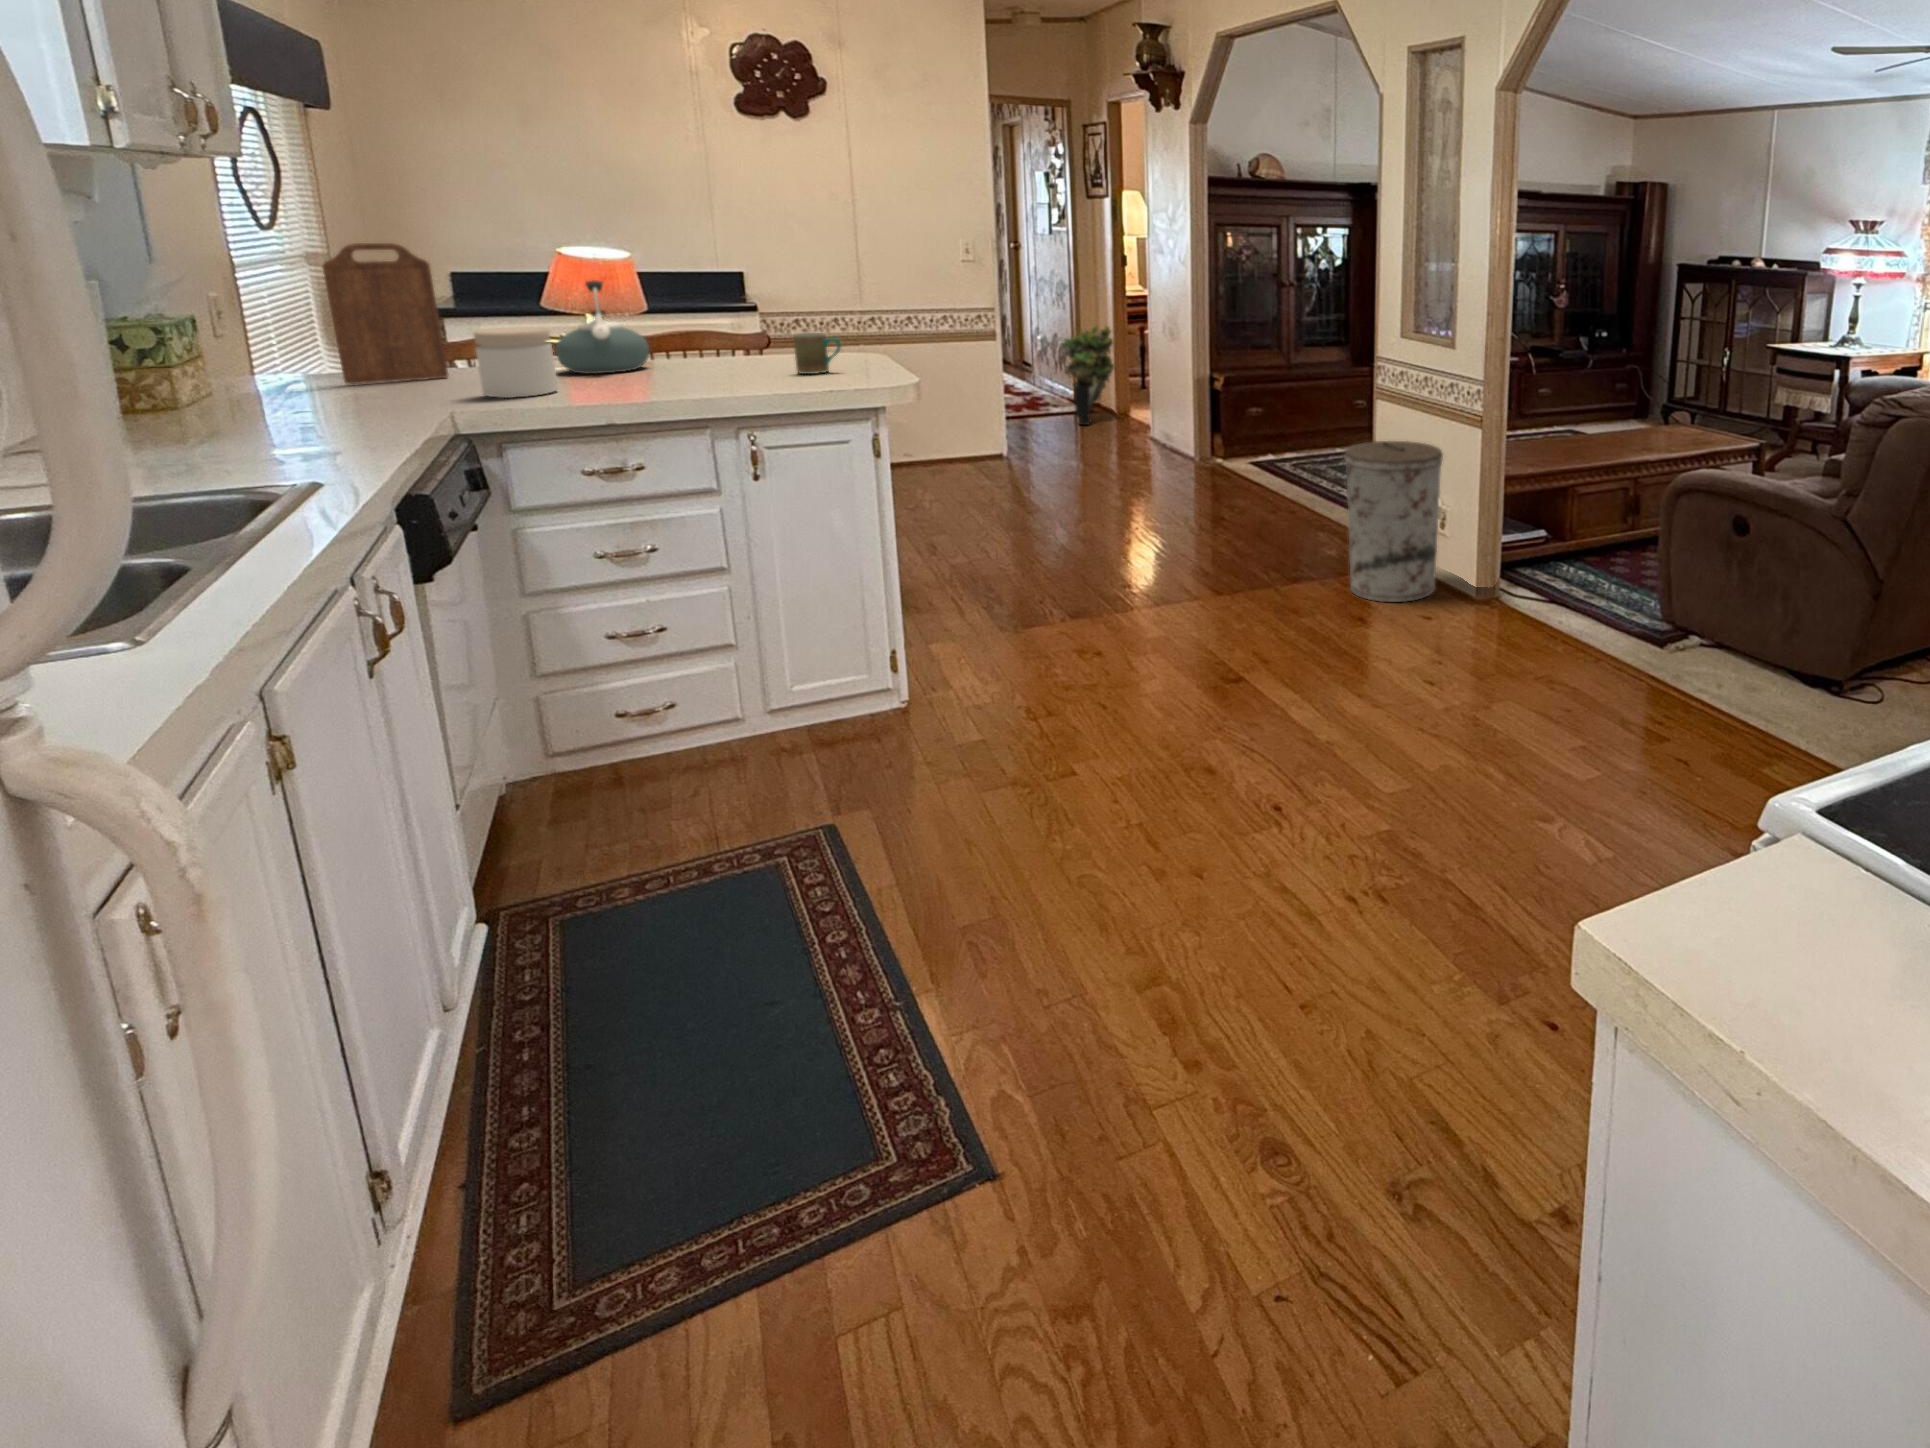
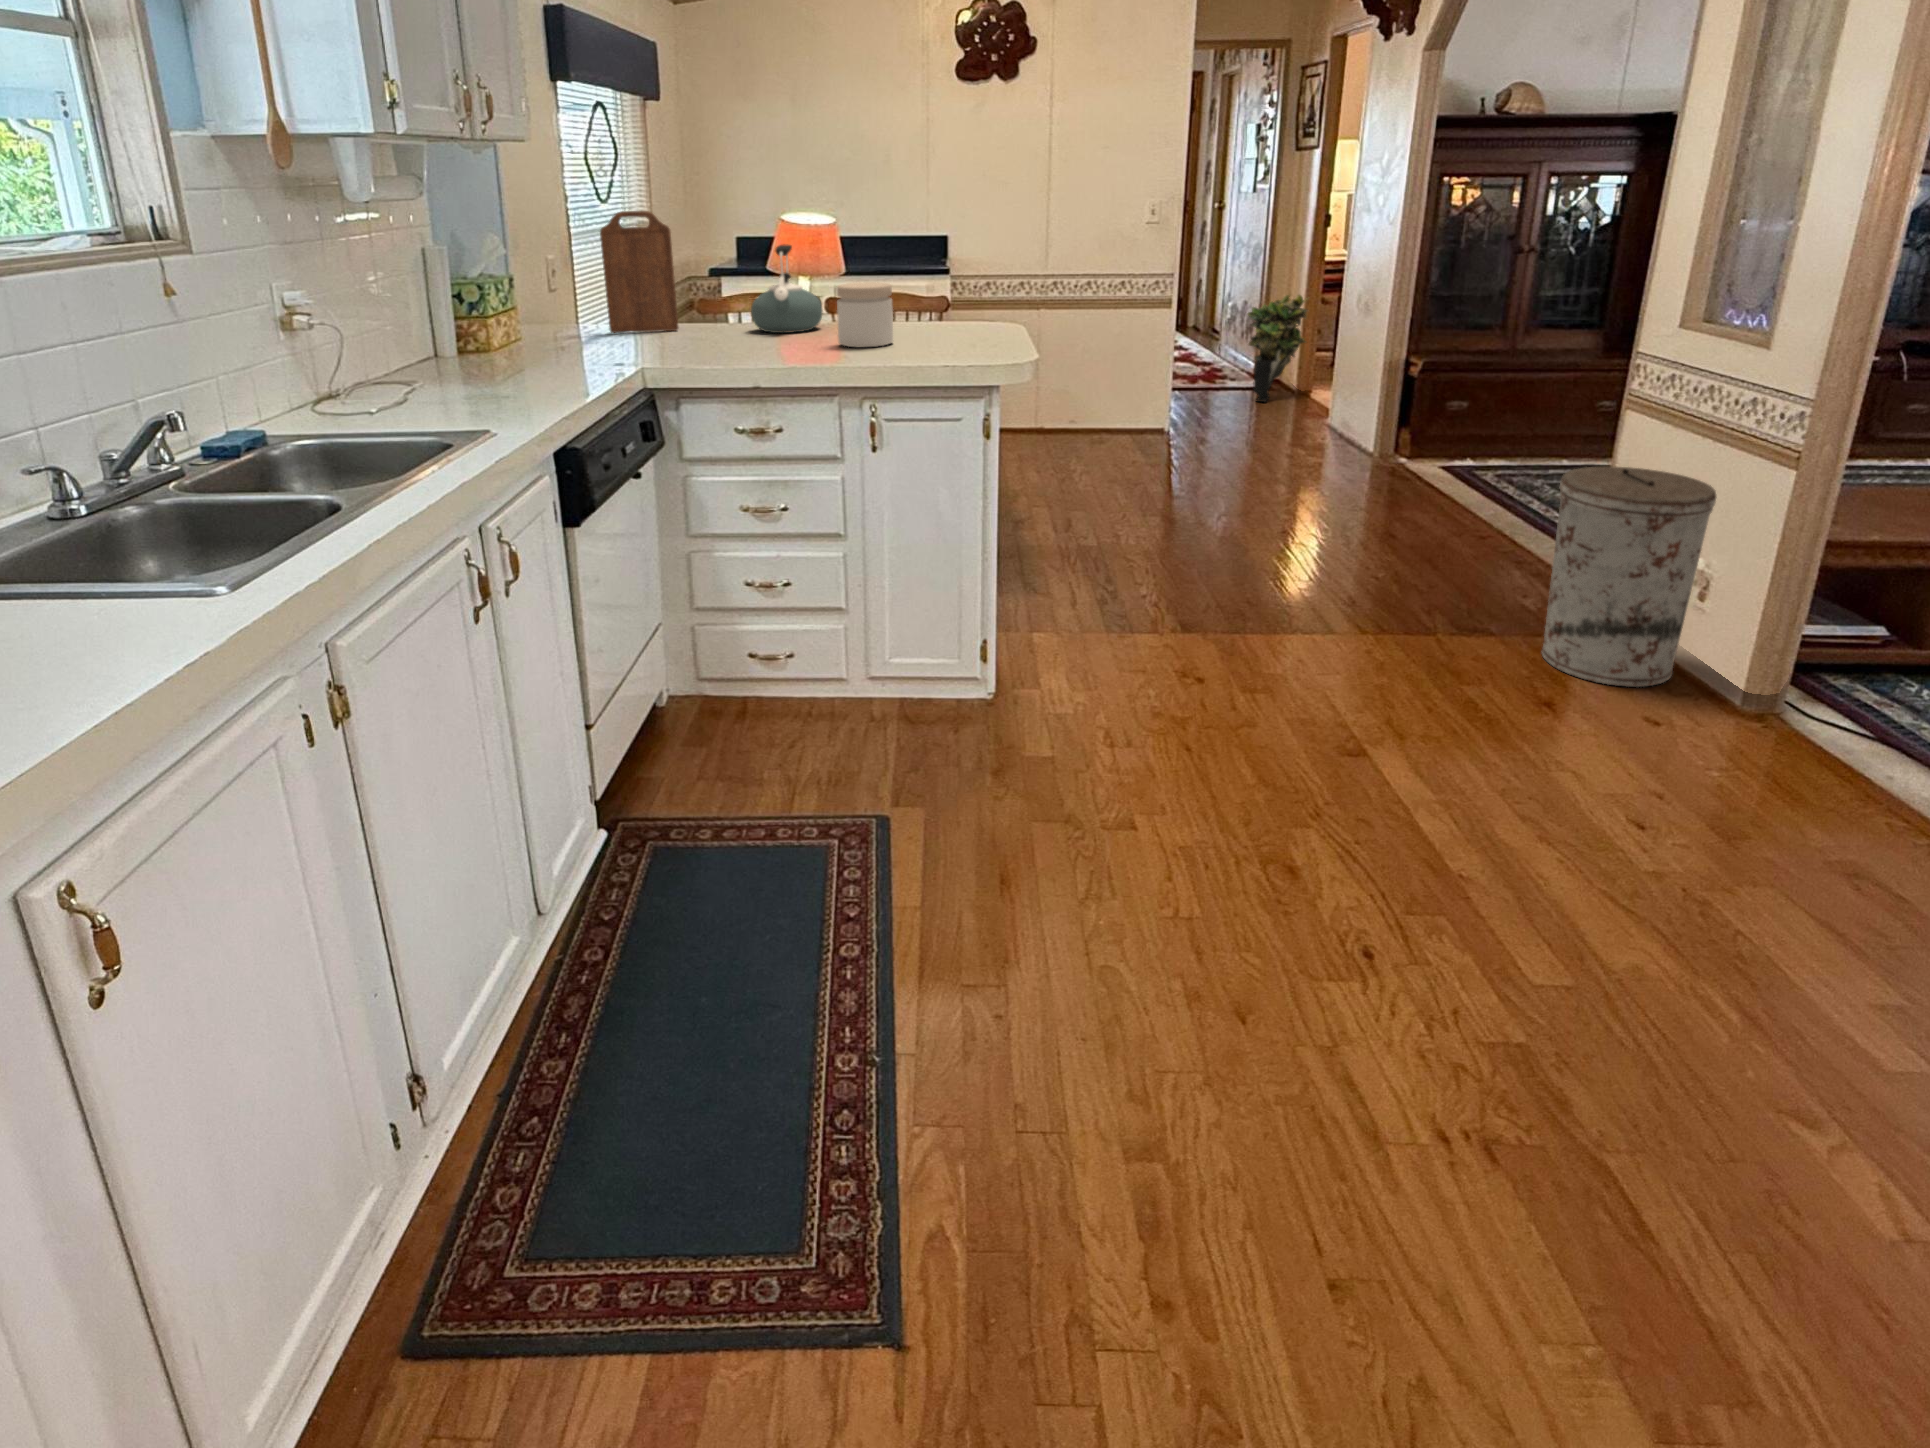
jar: present [474,327,558,398] -> present [837,282,893,347]
mug: present [793,333,841,374] -> none [929,301,971,344]

